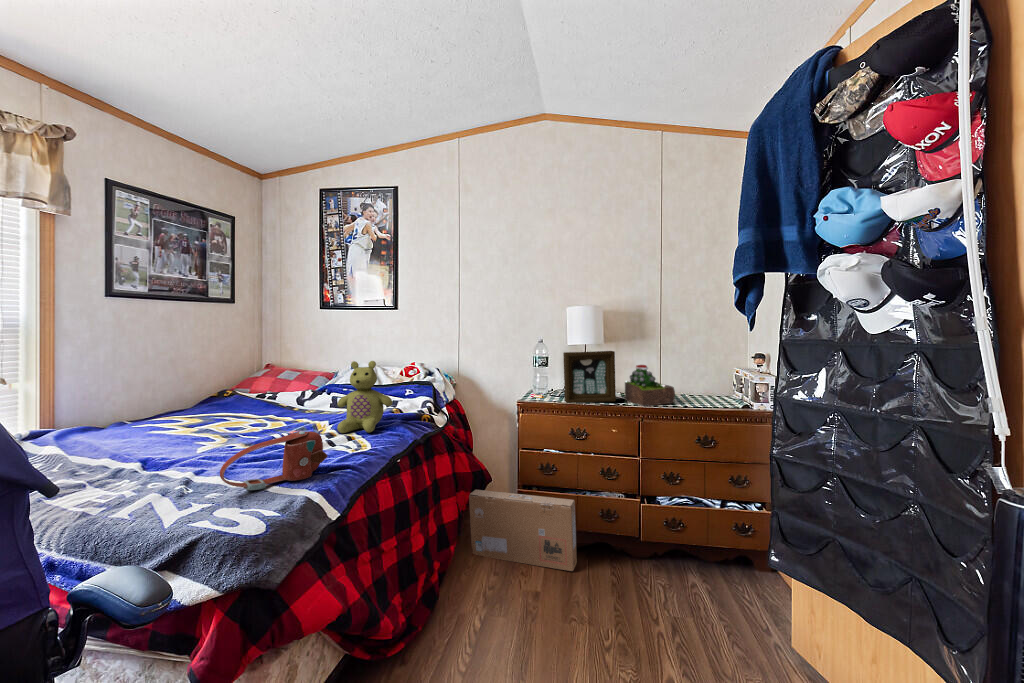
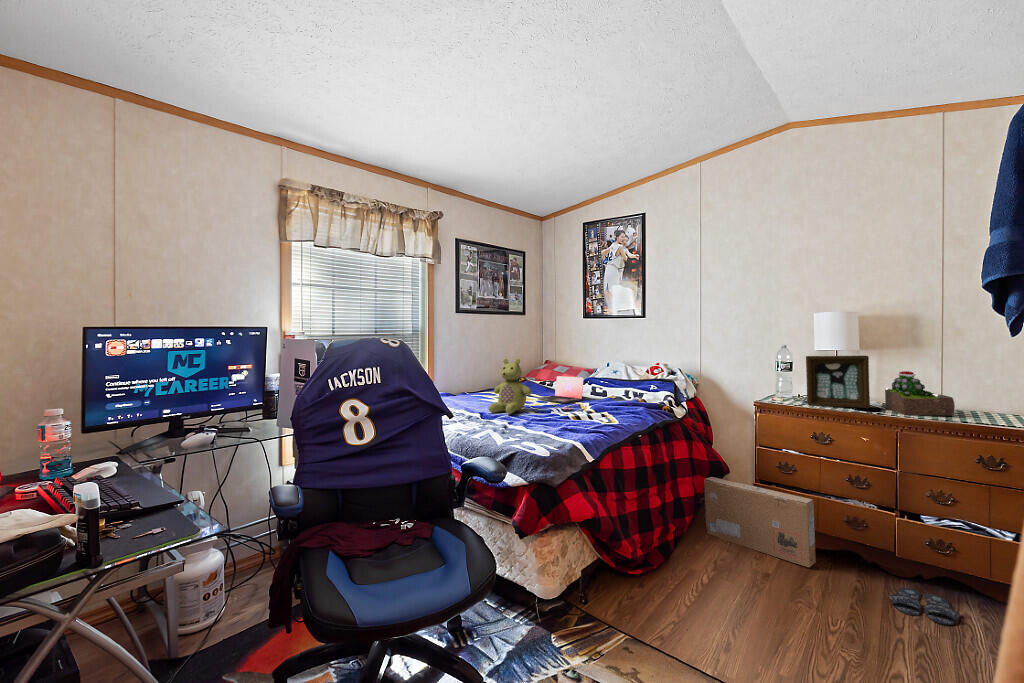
stuffed bear: present [337,361,393,433] -> present [488,358,531,414]
laptop: none [252,386,321,423] -> present [537,376,584,403]
handbag: present [220,431,328,490] -> none [525,402,588,436]
slippers: none [640,569,692,603] -> present [889,587,959,625]

